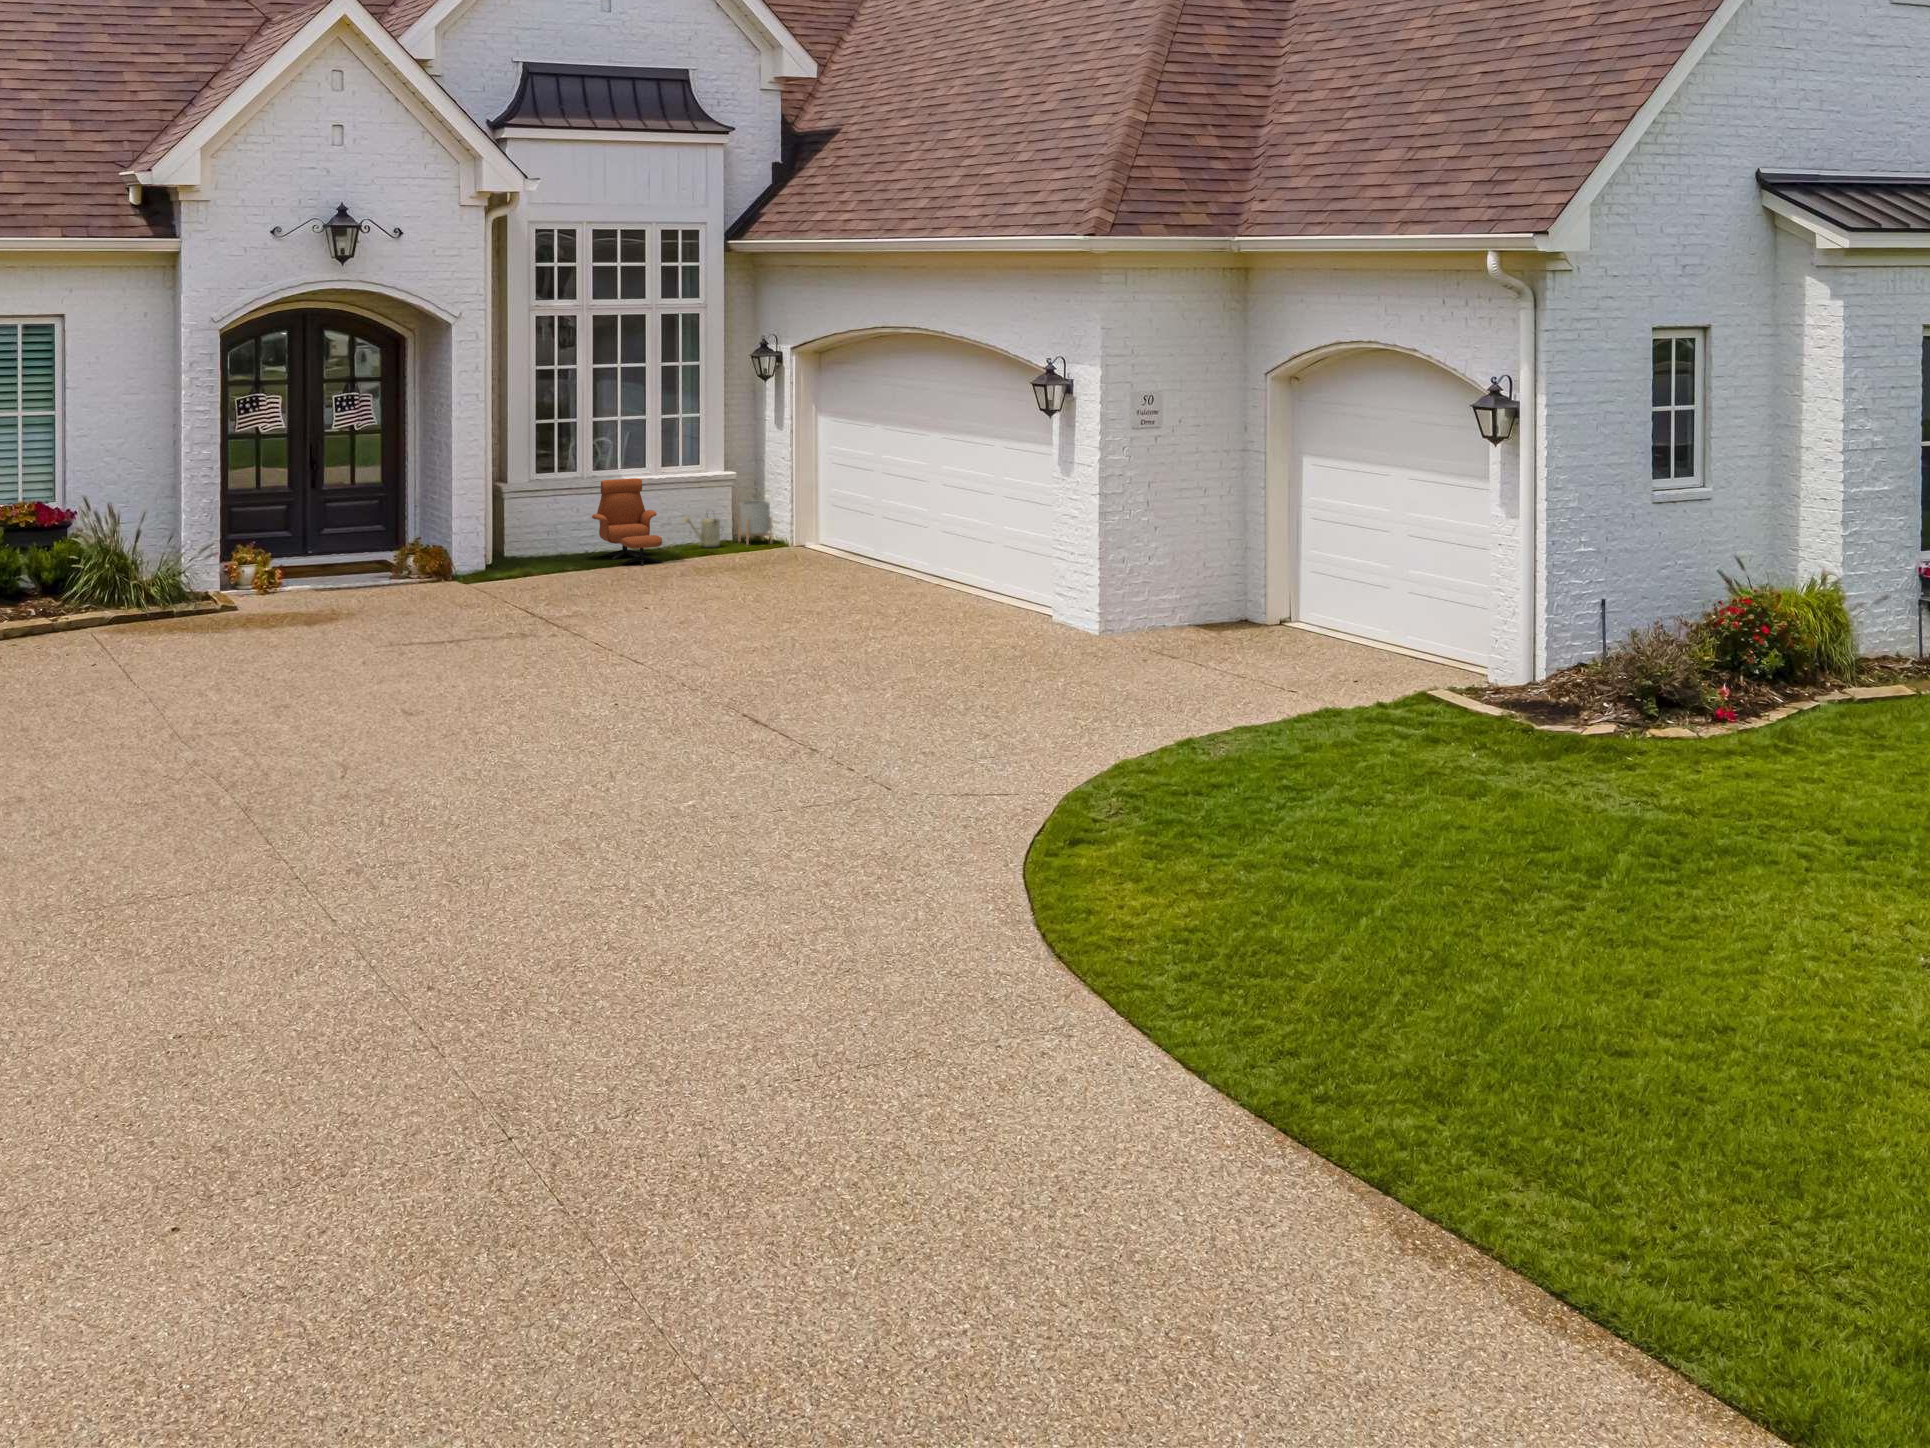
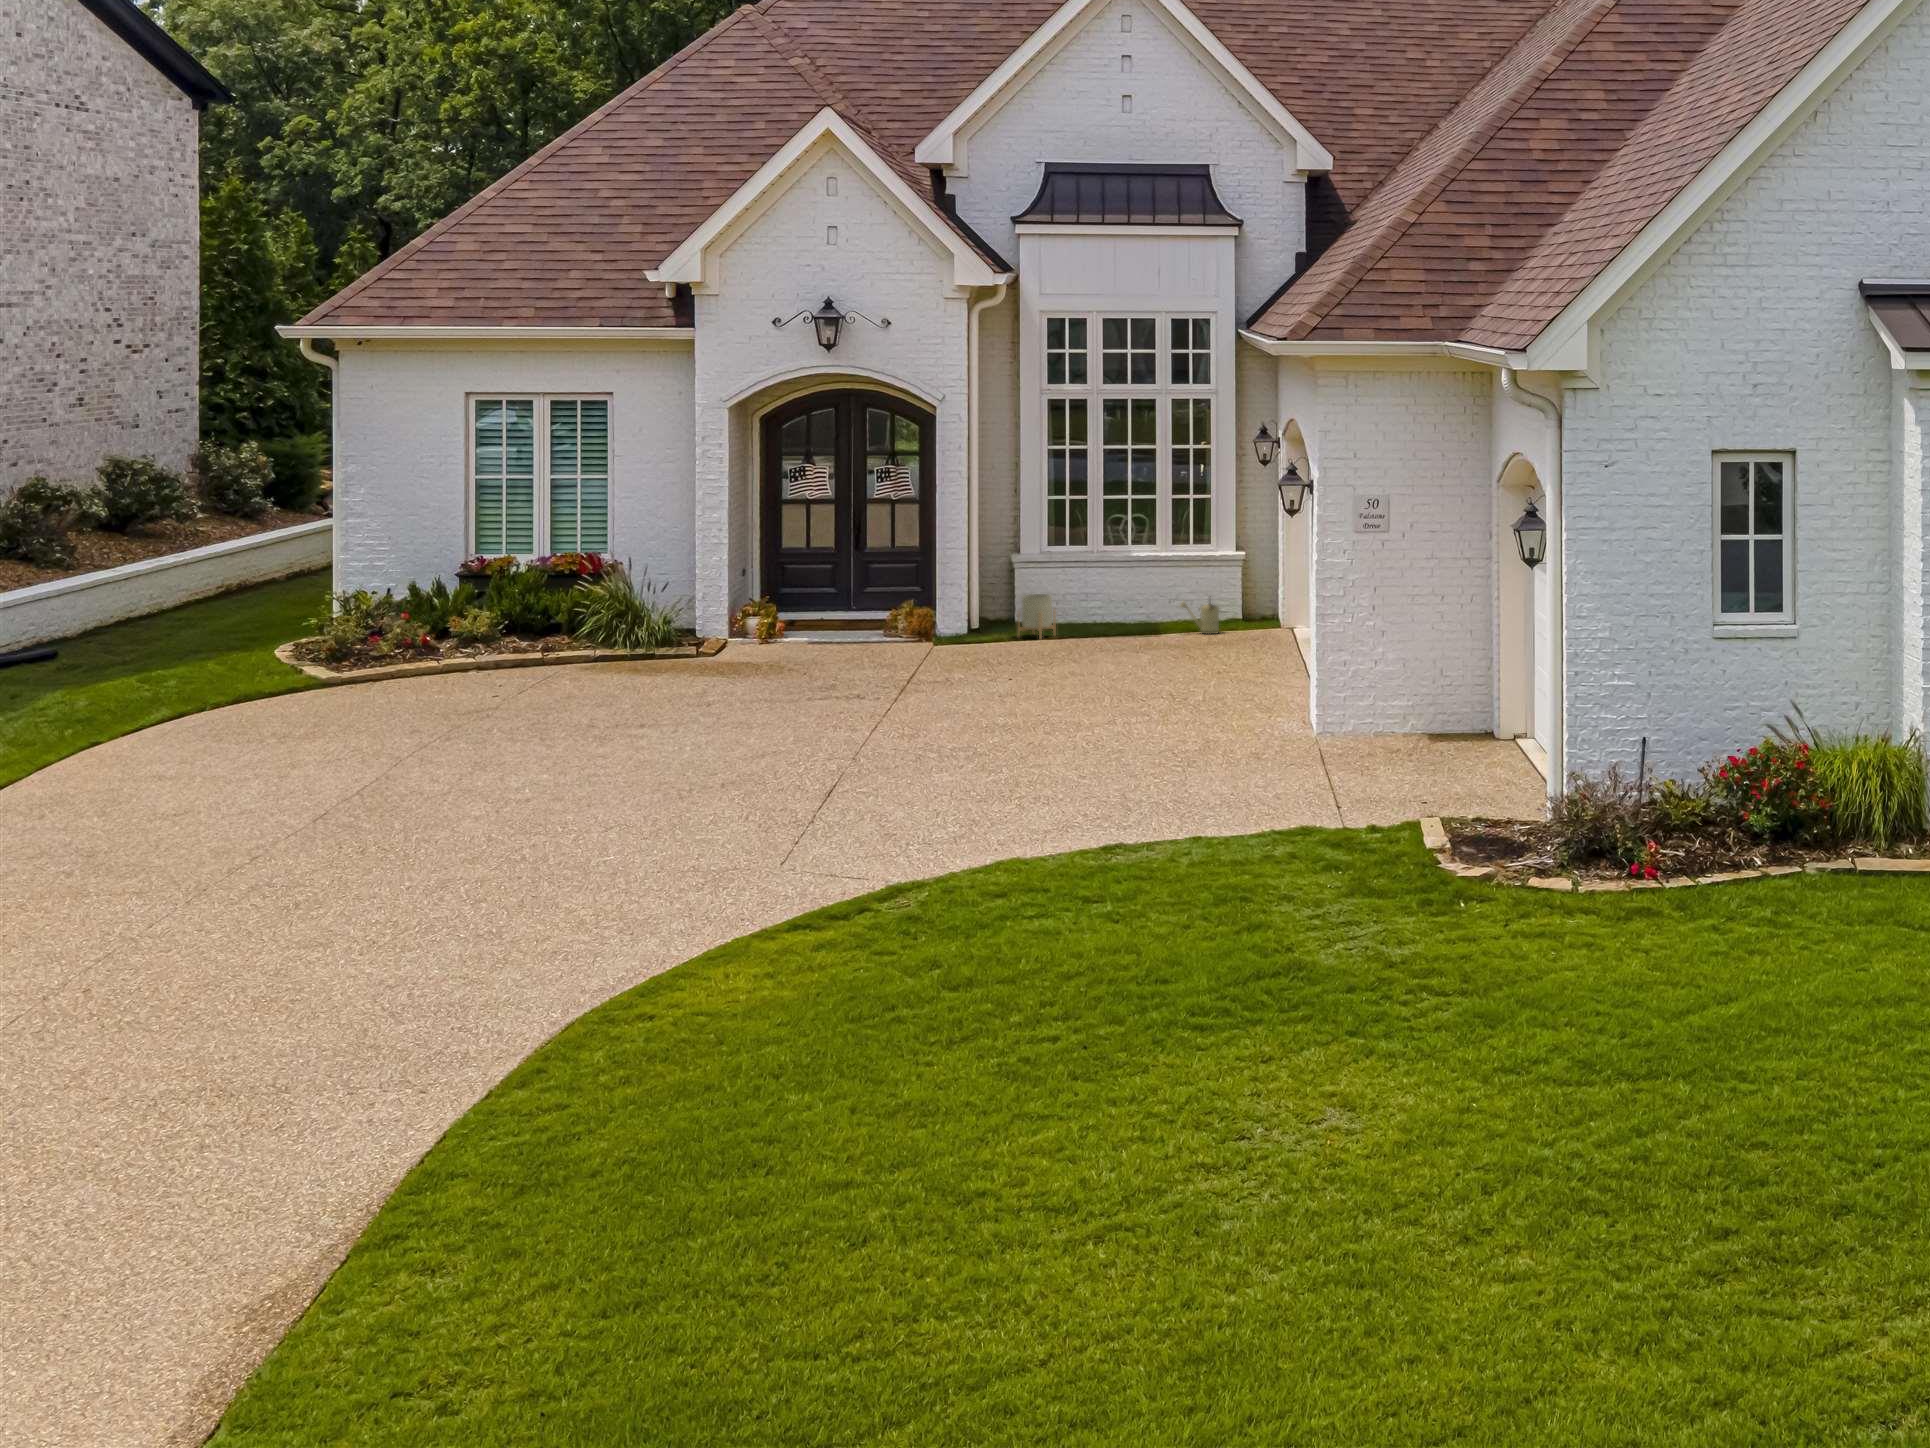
lounge chair: present [592,478,662,566] -> none [1082,561,1147,647]
planter: present [738,501,772,545] -> present [1018,594,1056,638]

